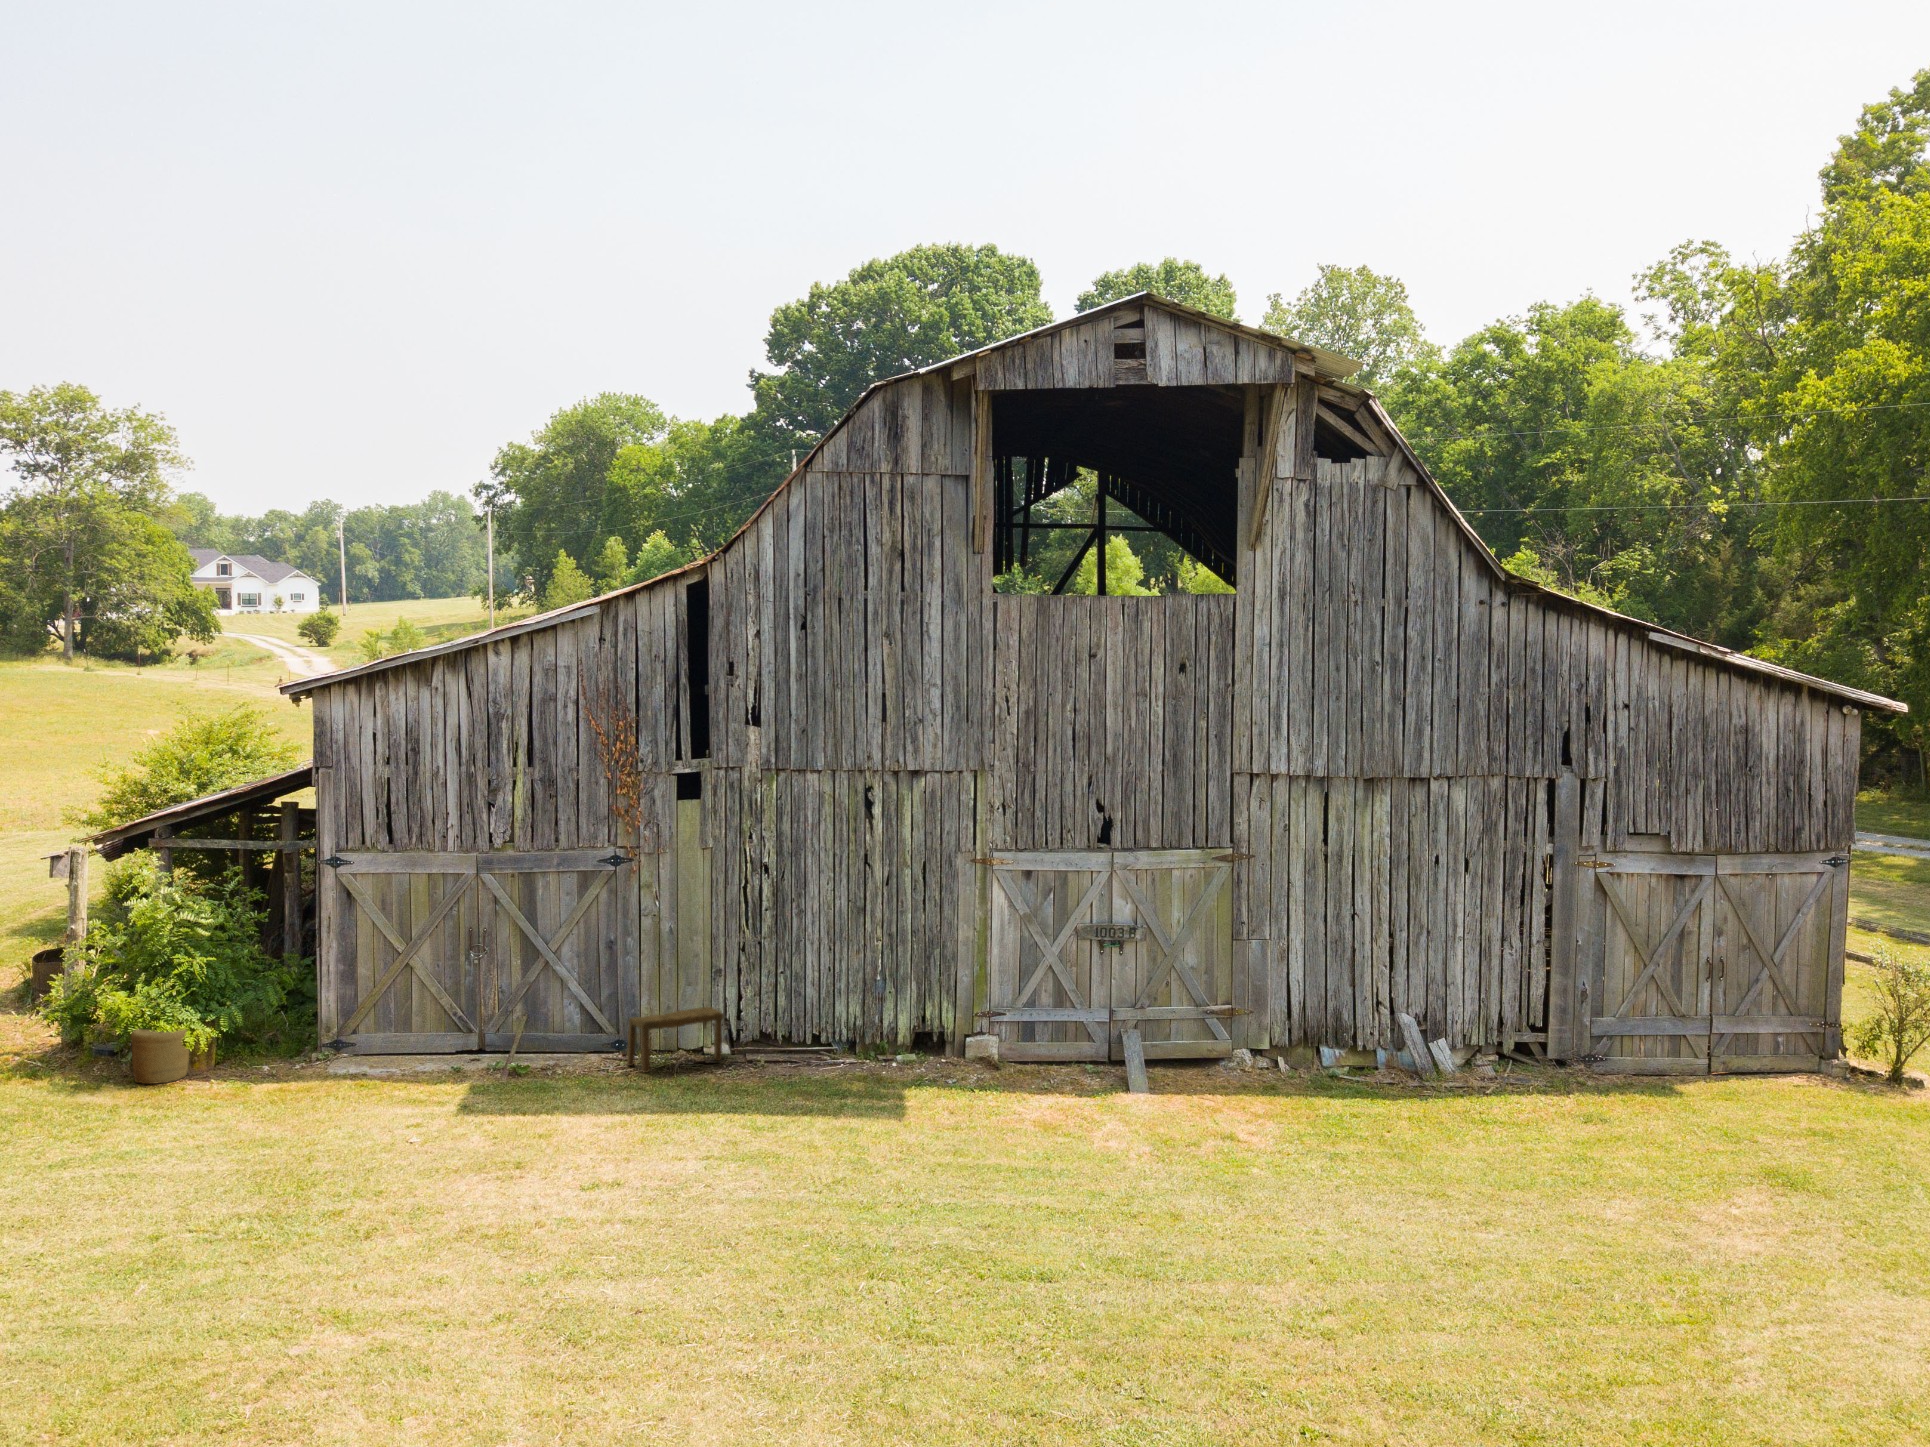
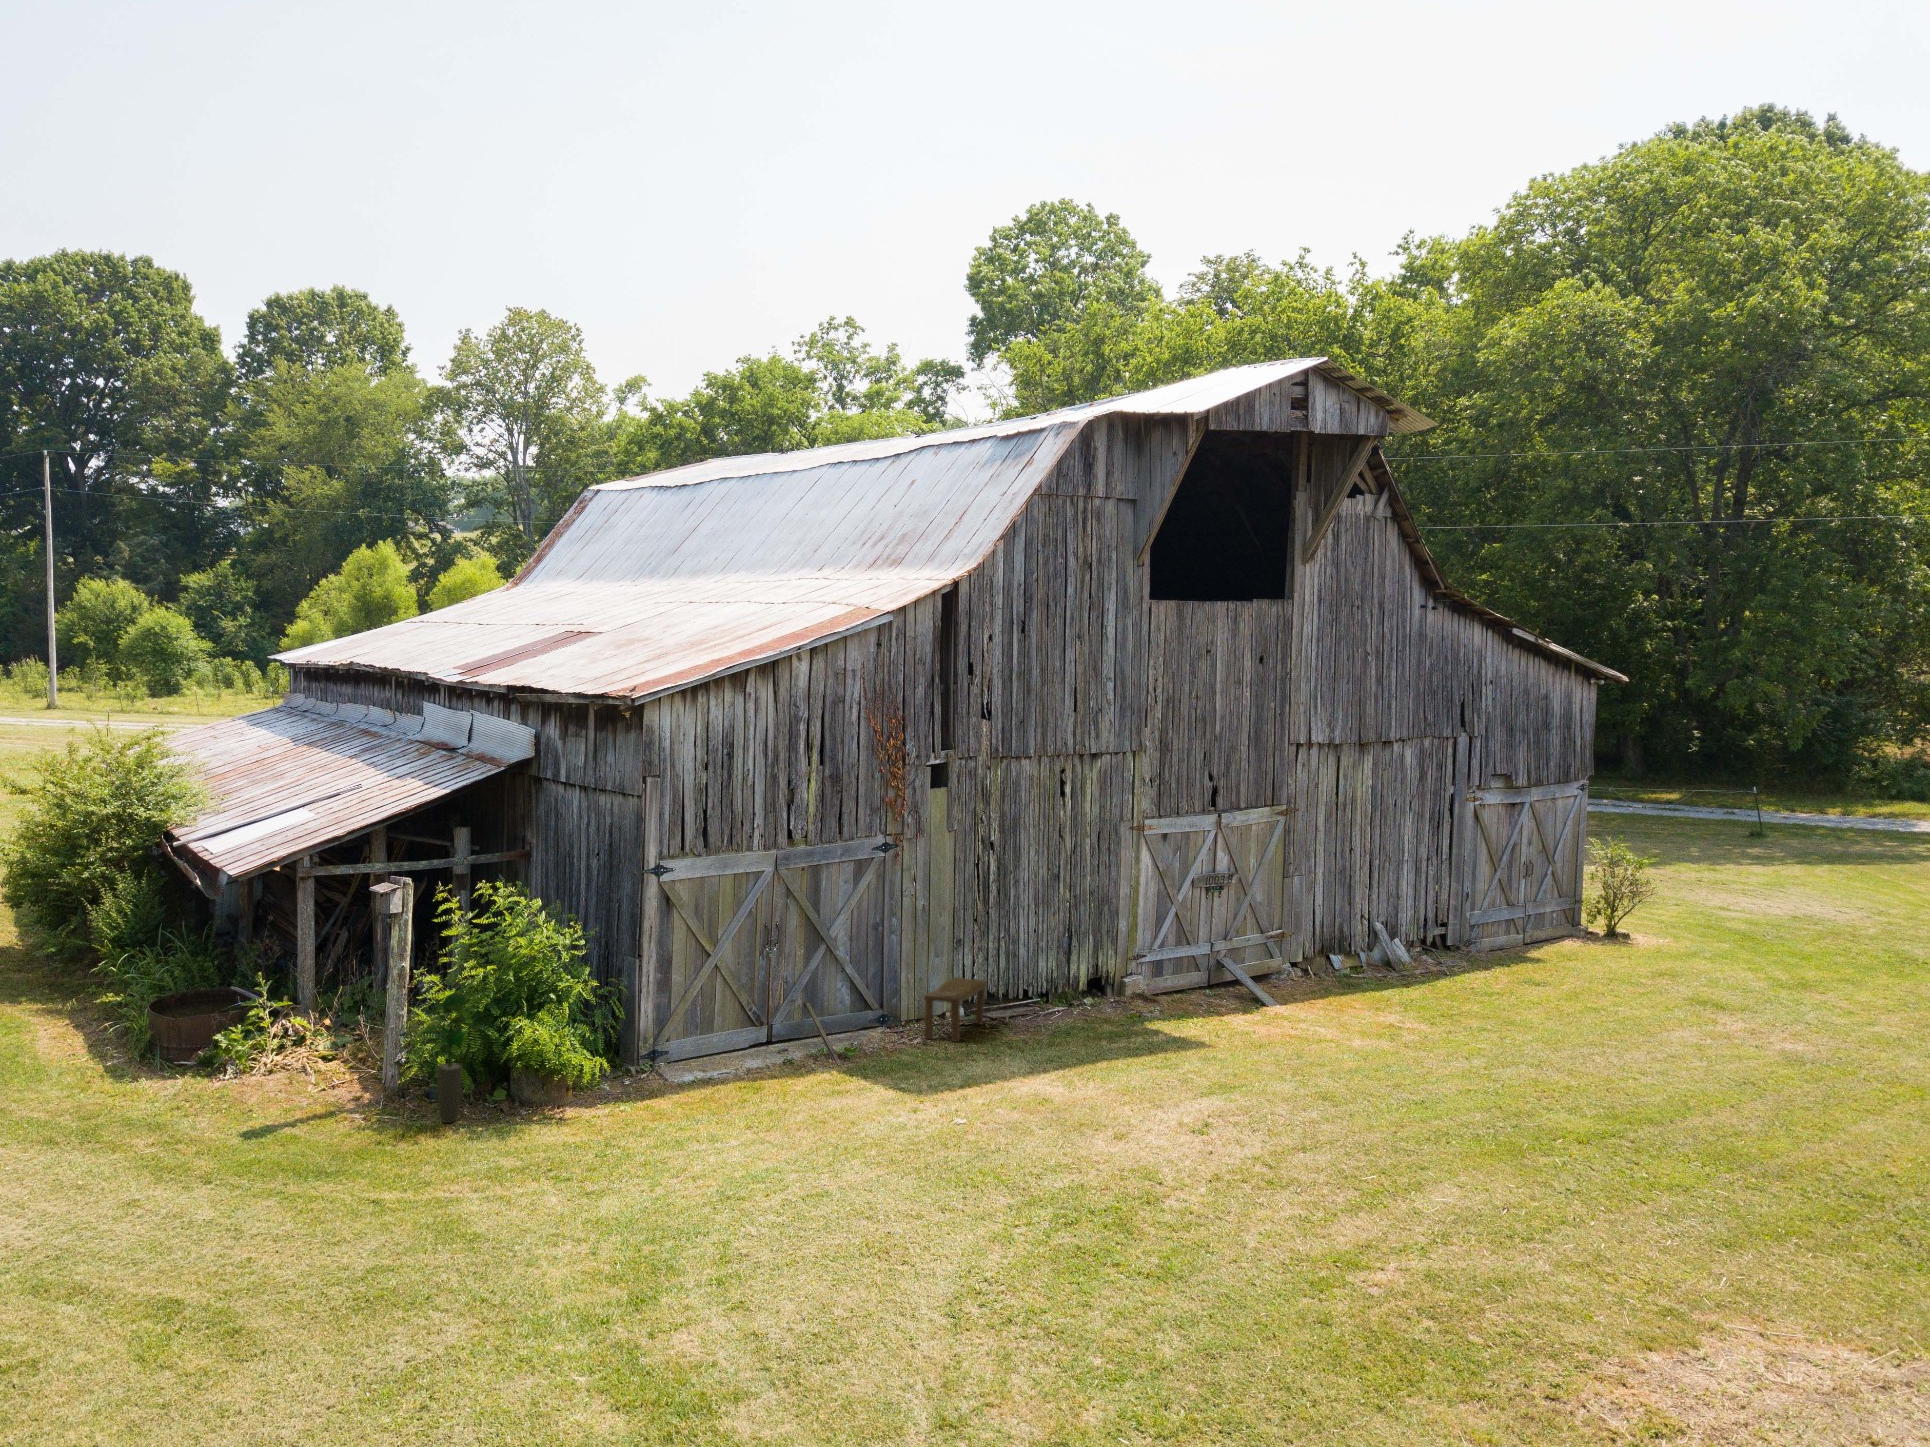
potted plant: none [51,954,112,1069] -> present [425,994,469,1123]
woven basket: present [130,1029,189,1084] -> none [536,1057,592,1123]

